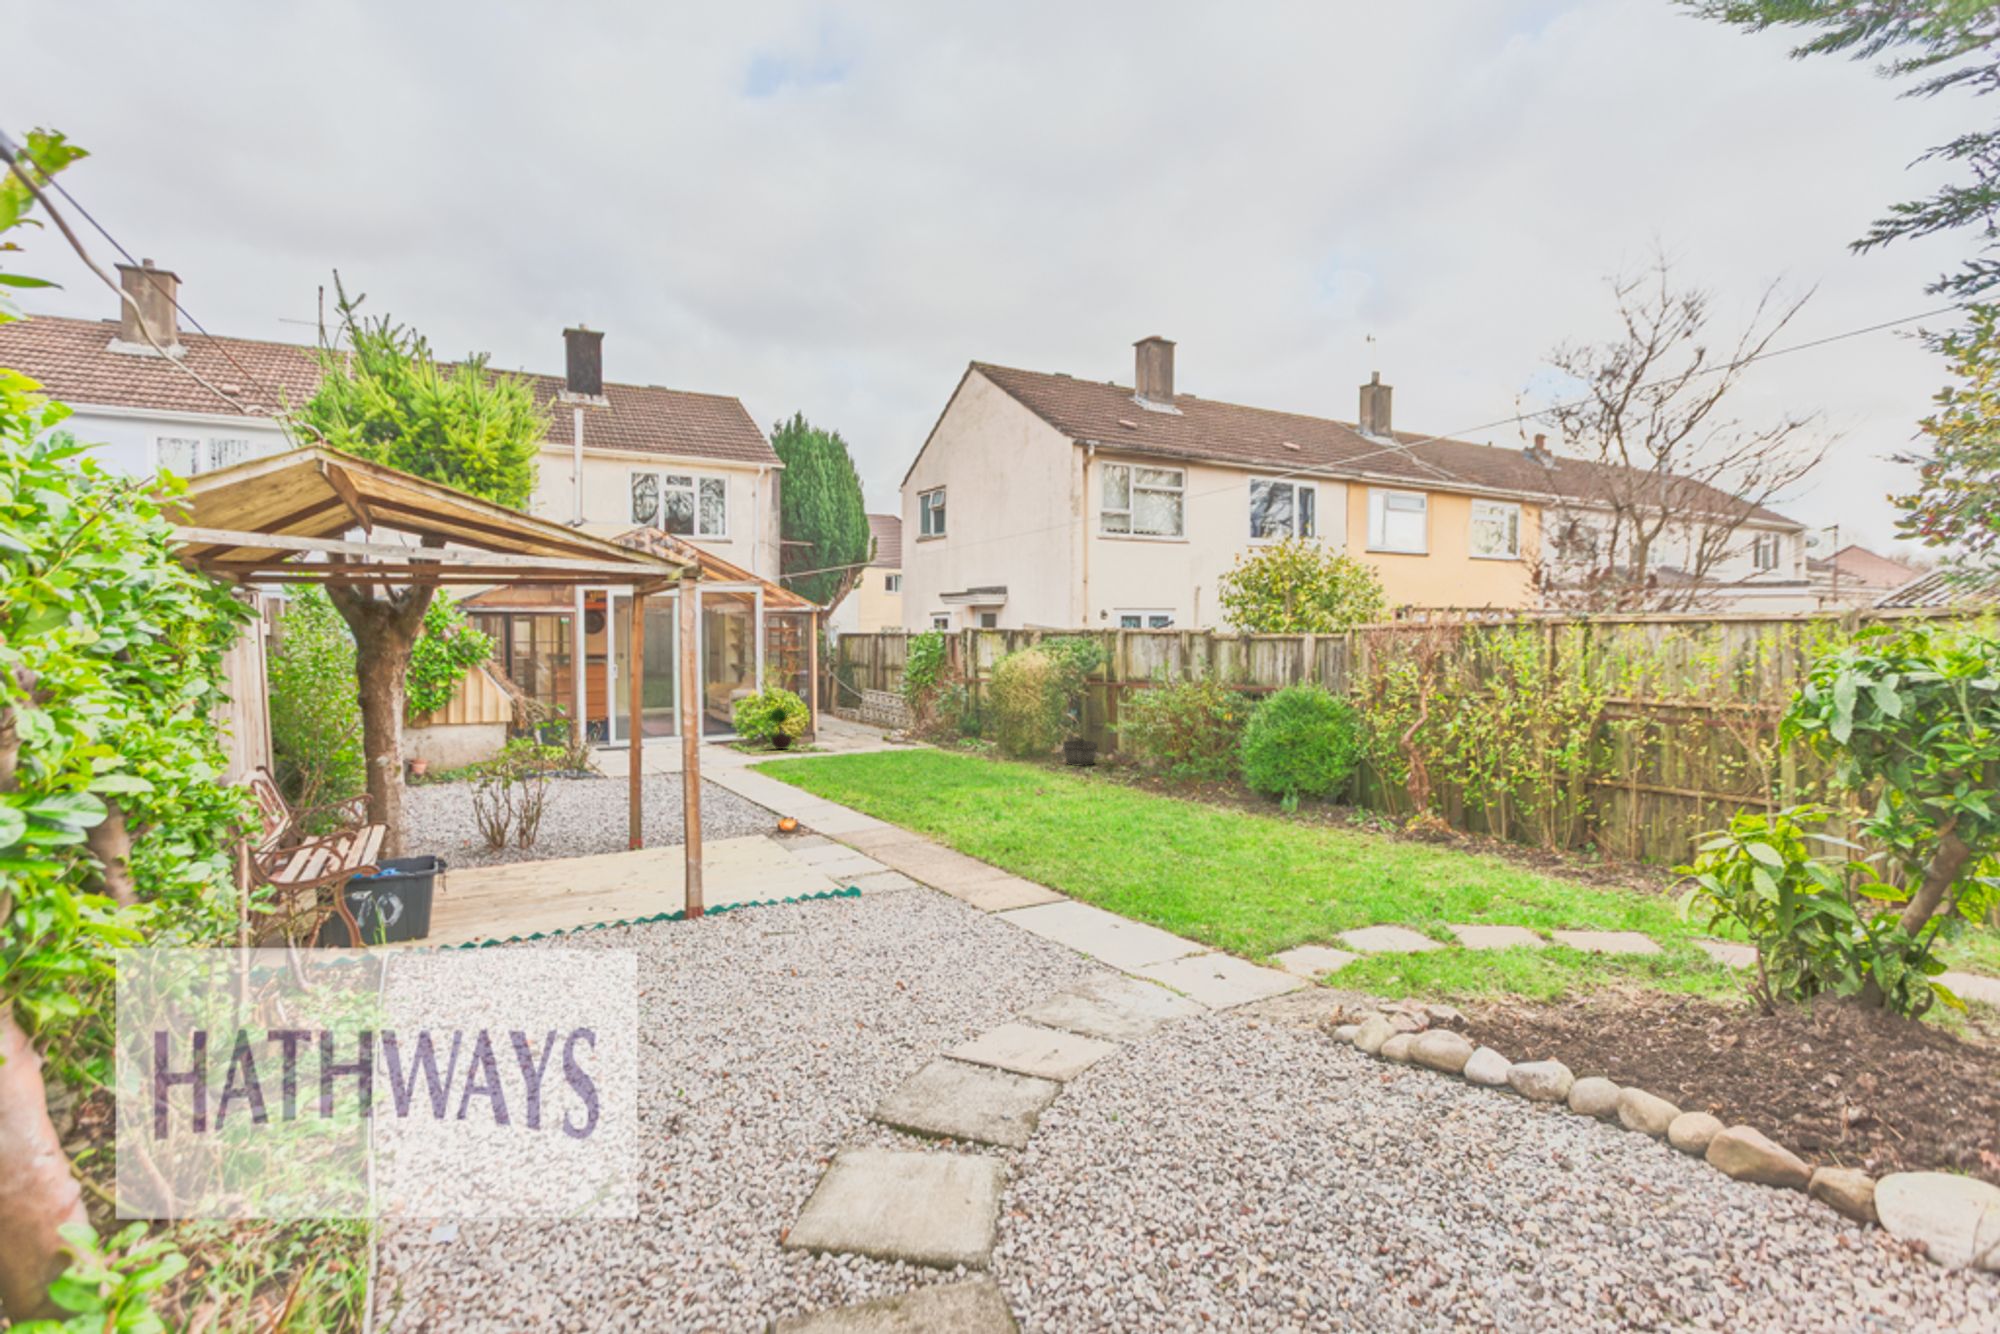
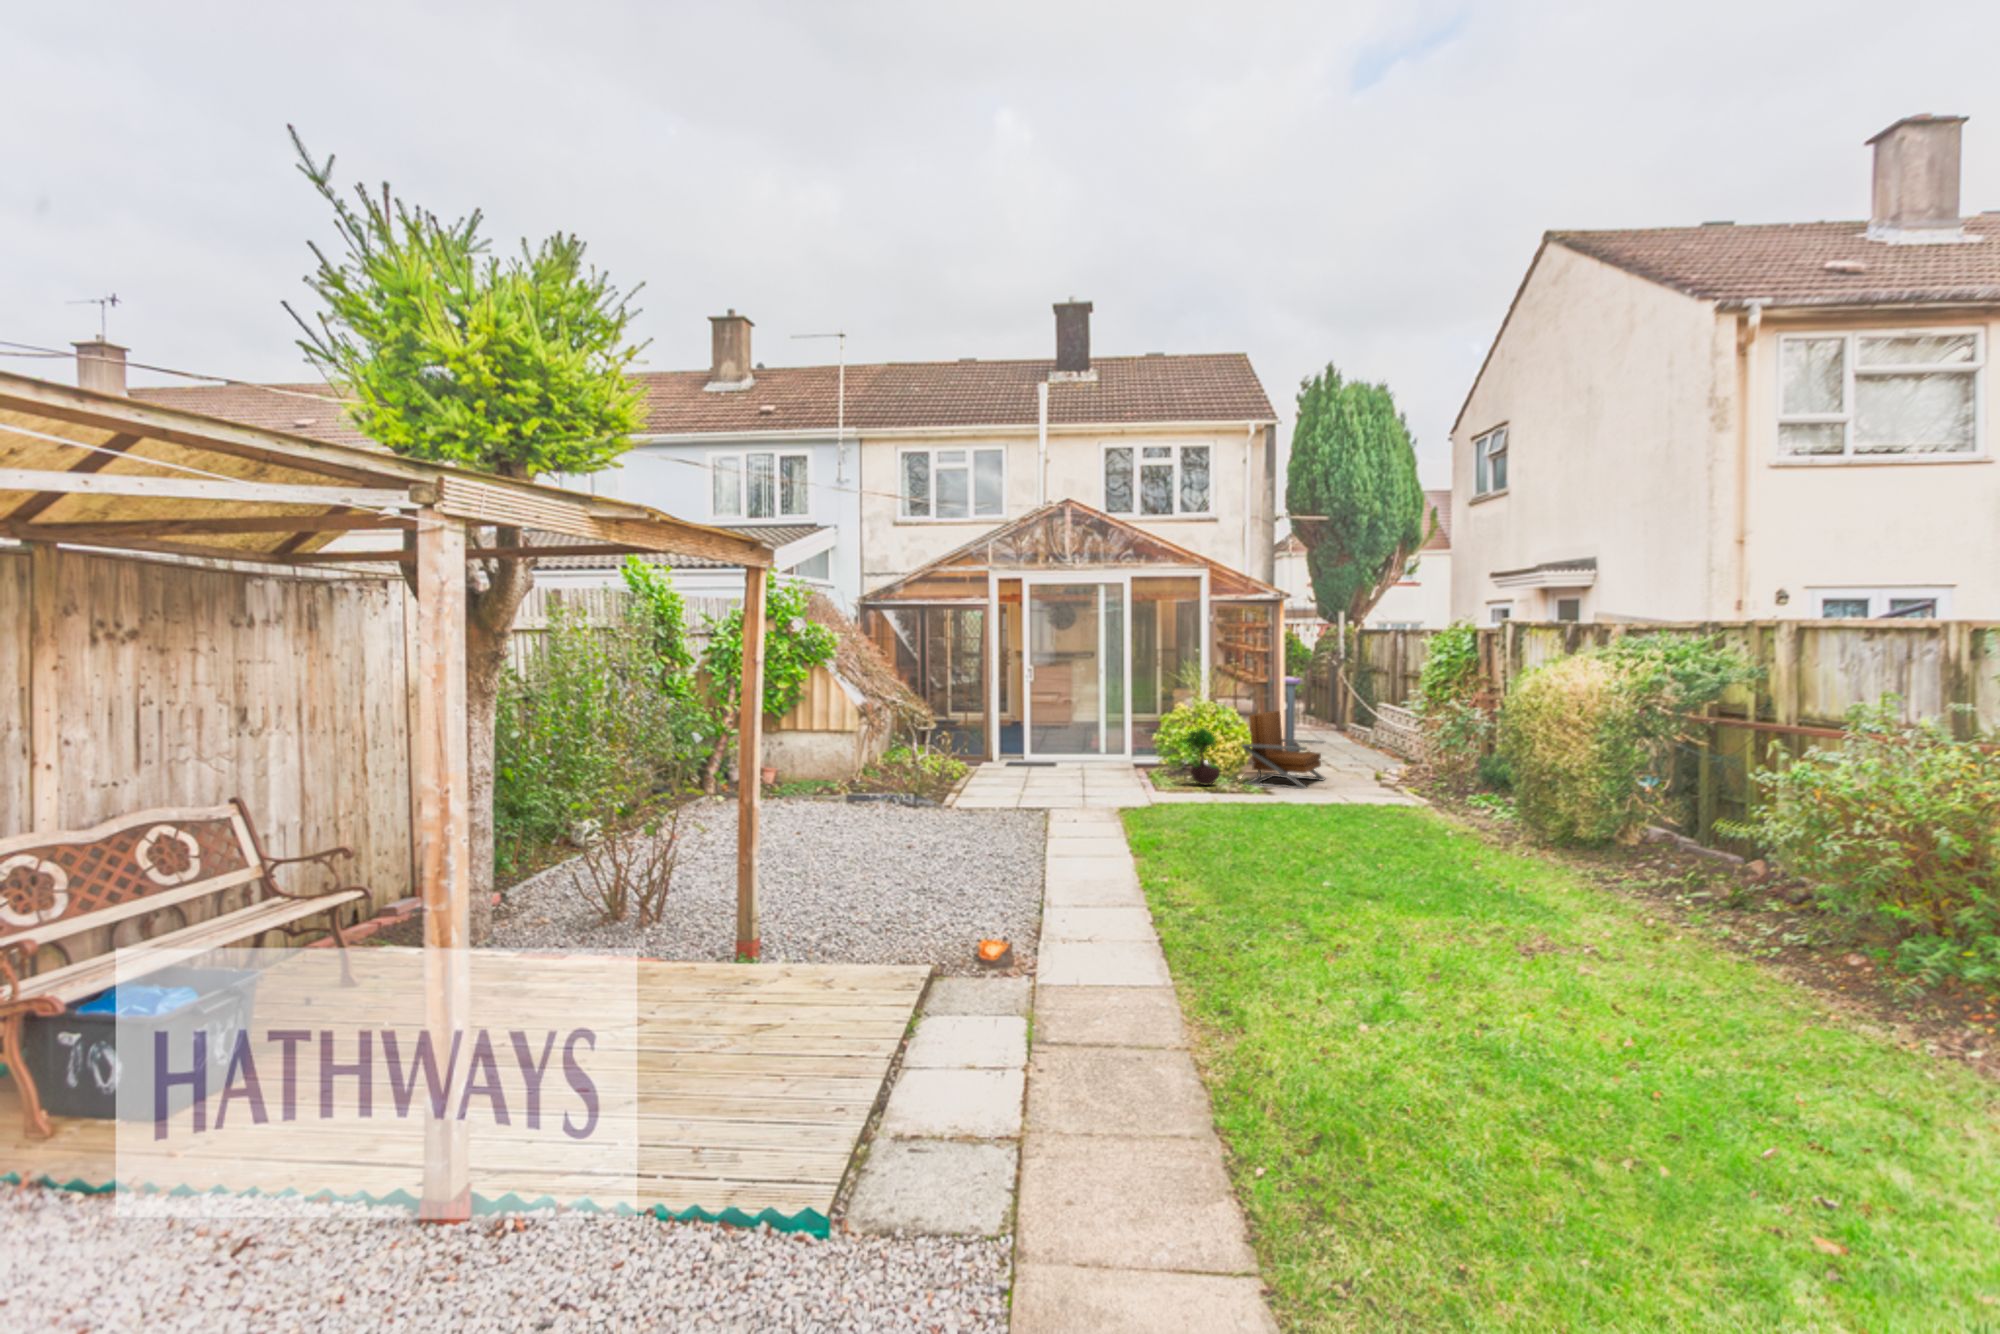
lounge chair: none [805,693,858,747] -> present [1242,711,1325,789]
wooden bucket: present [1063,740,1097,765] -> none [1644,820,1728,880]

